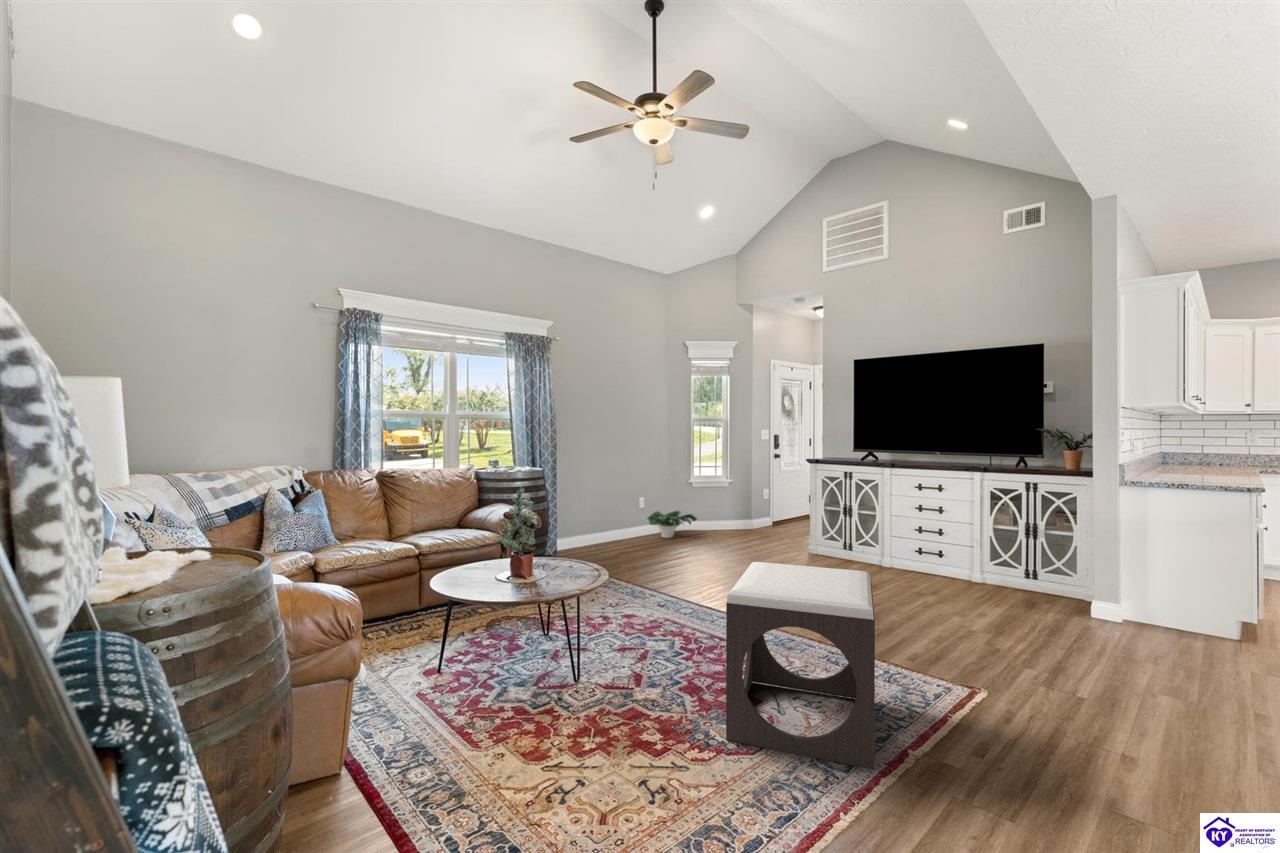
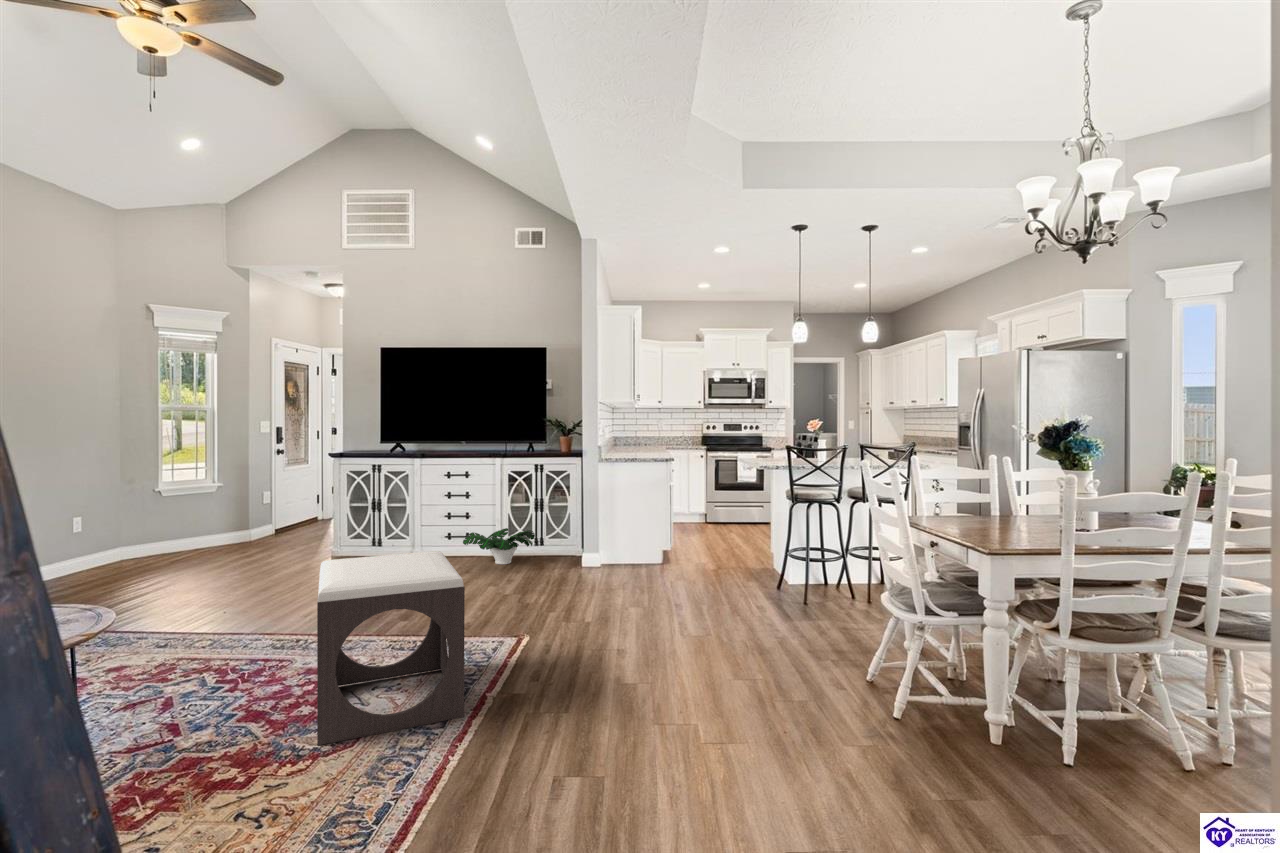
potted plant: present [648,511,697,538] -> present [463,528,535,564]

